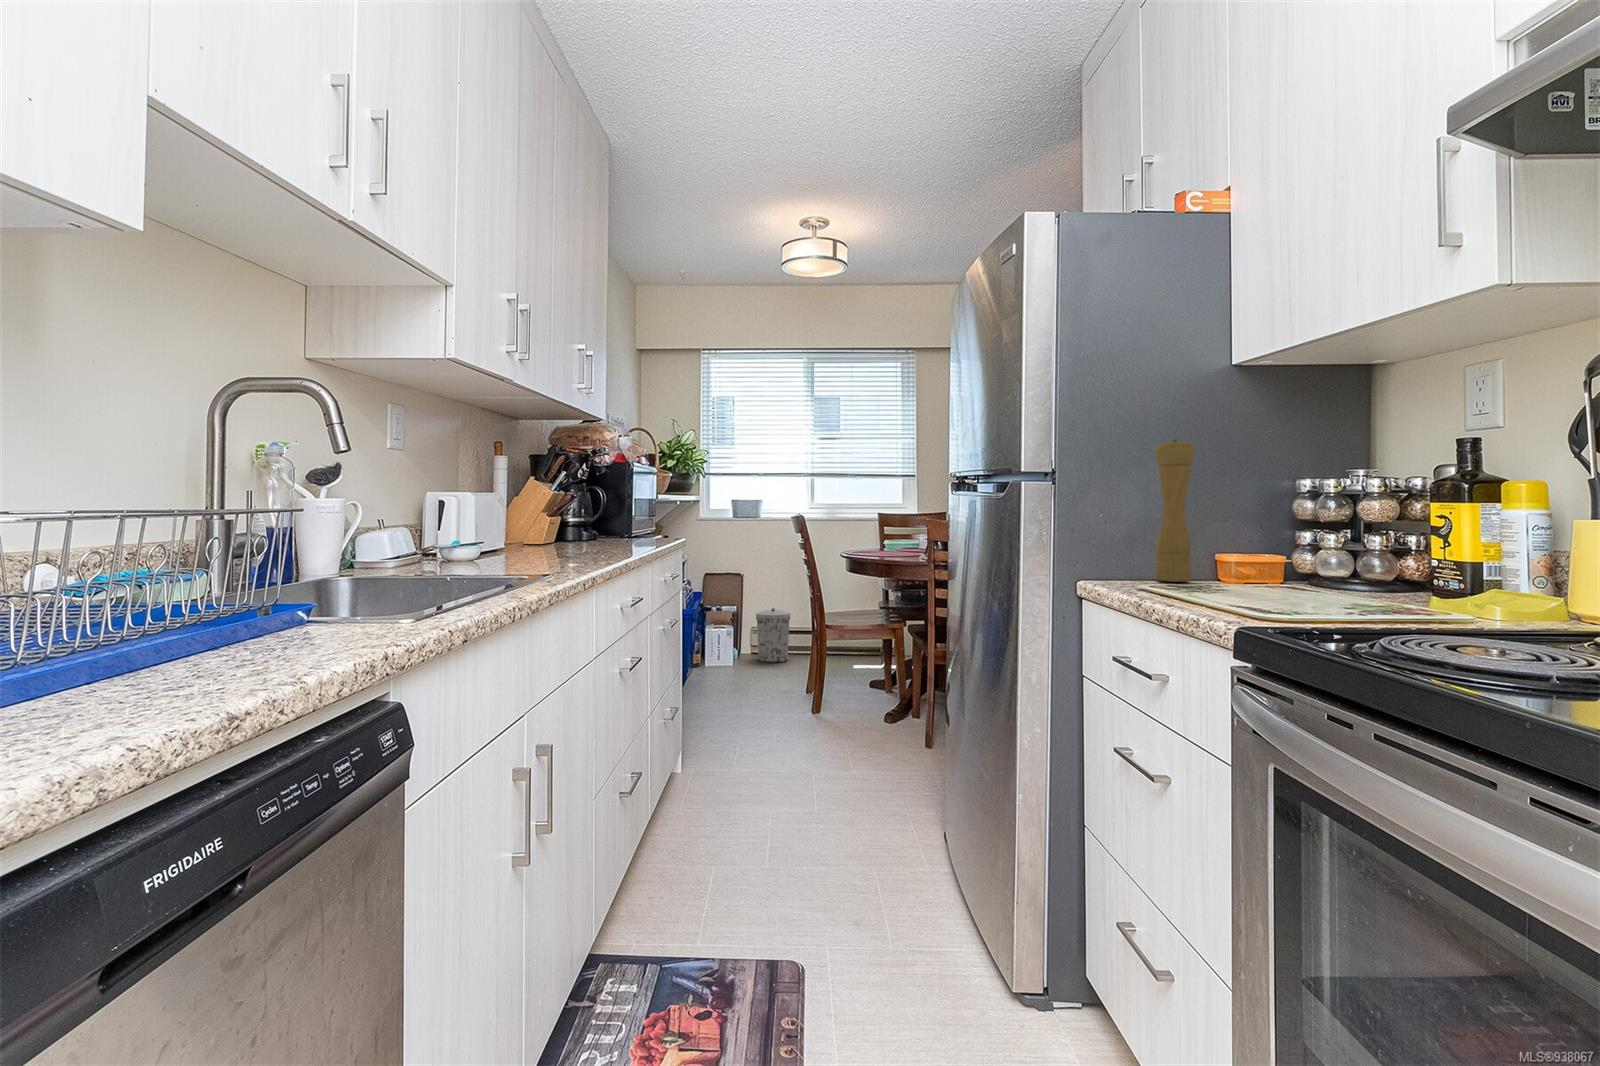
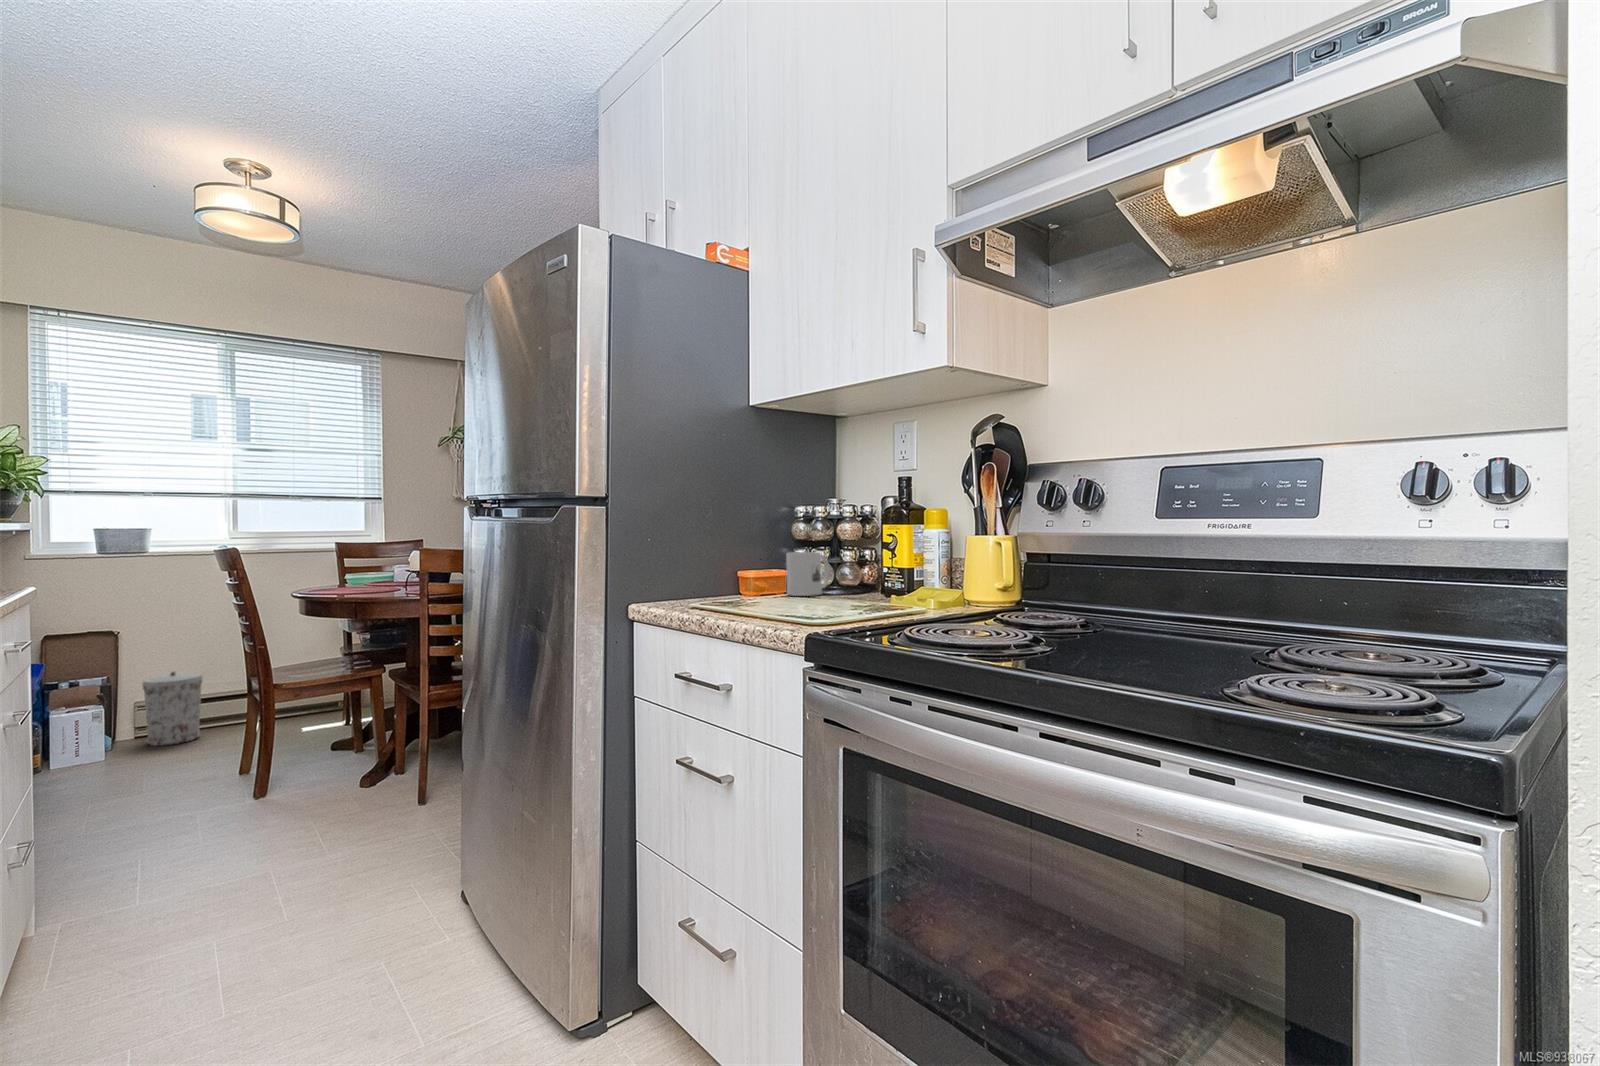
pepper mill: present [1155,440,1195,582] -> none [690,469,723,598]
mug: none [1278,535,1344,589] -> present [786,552,829,596]

